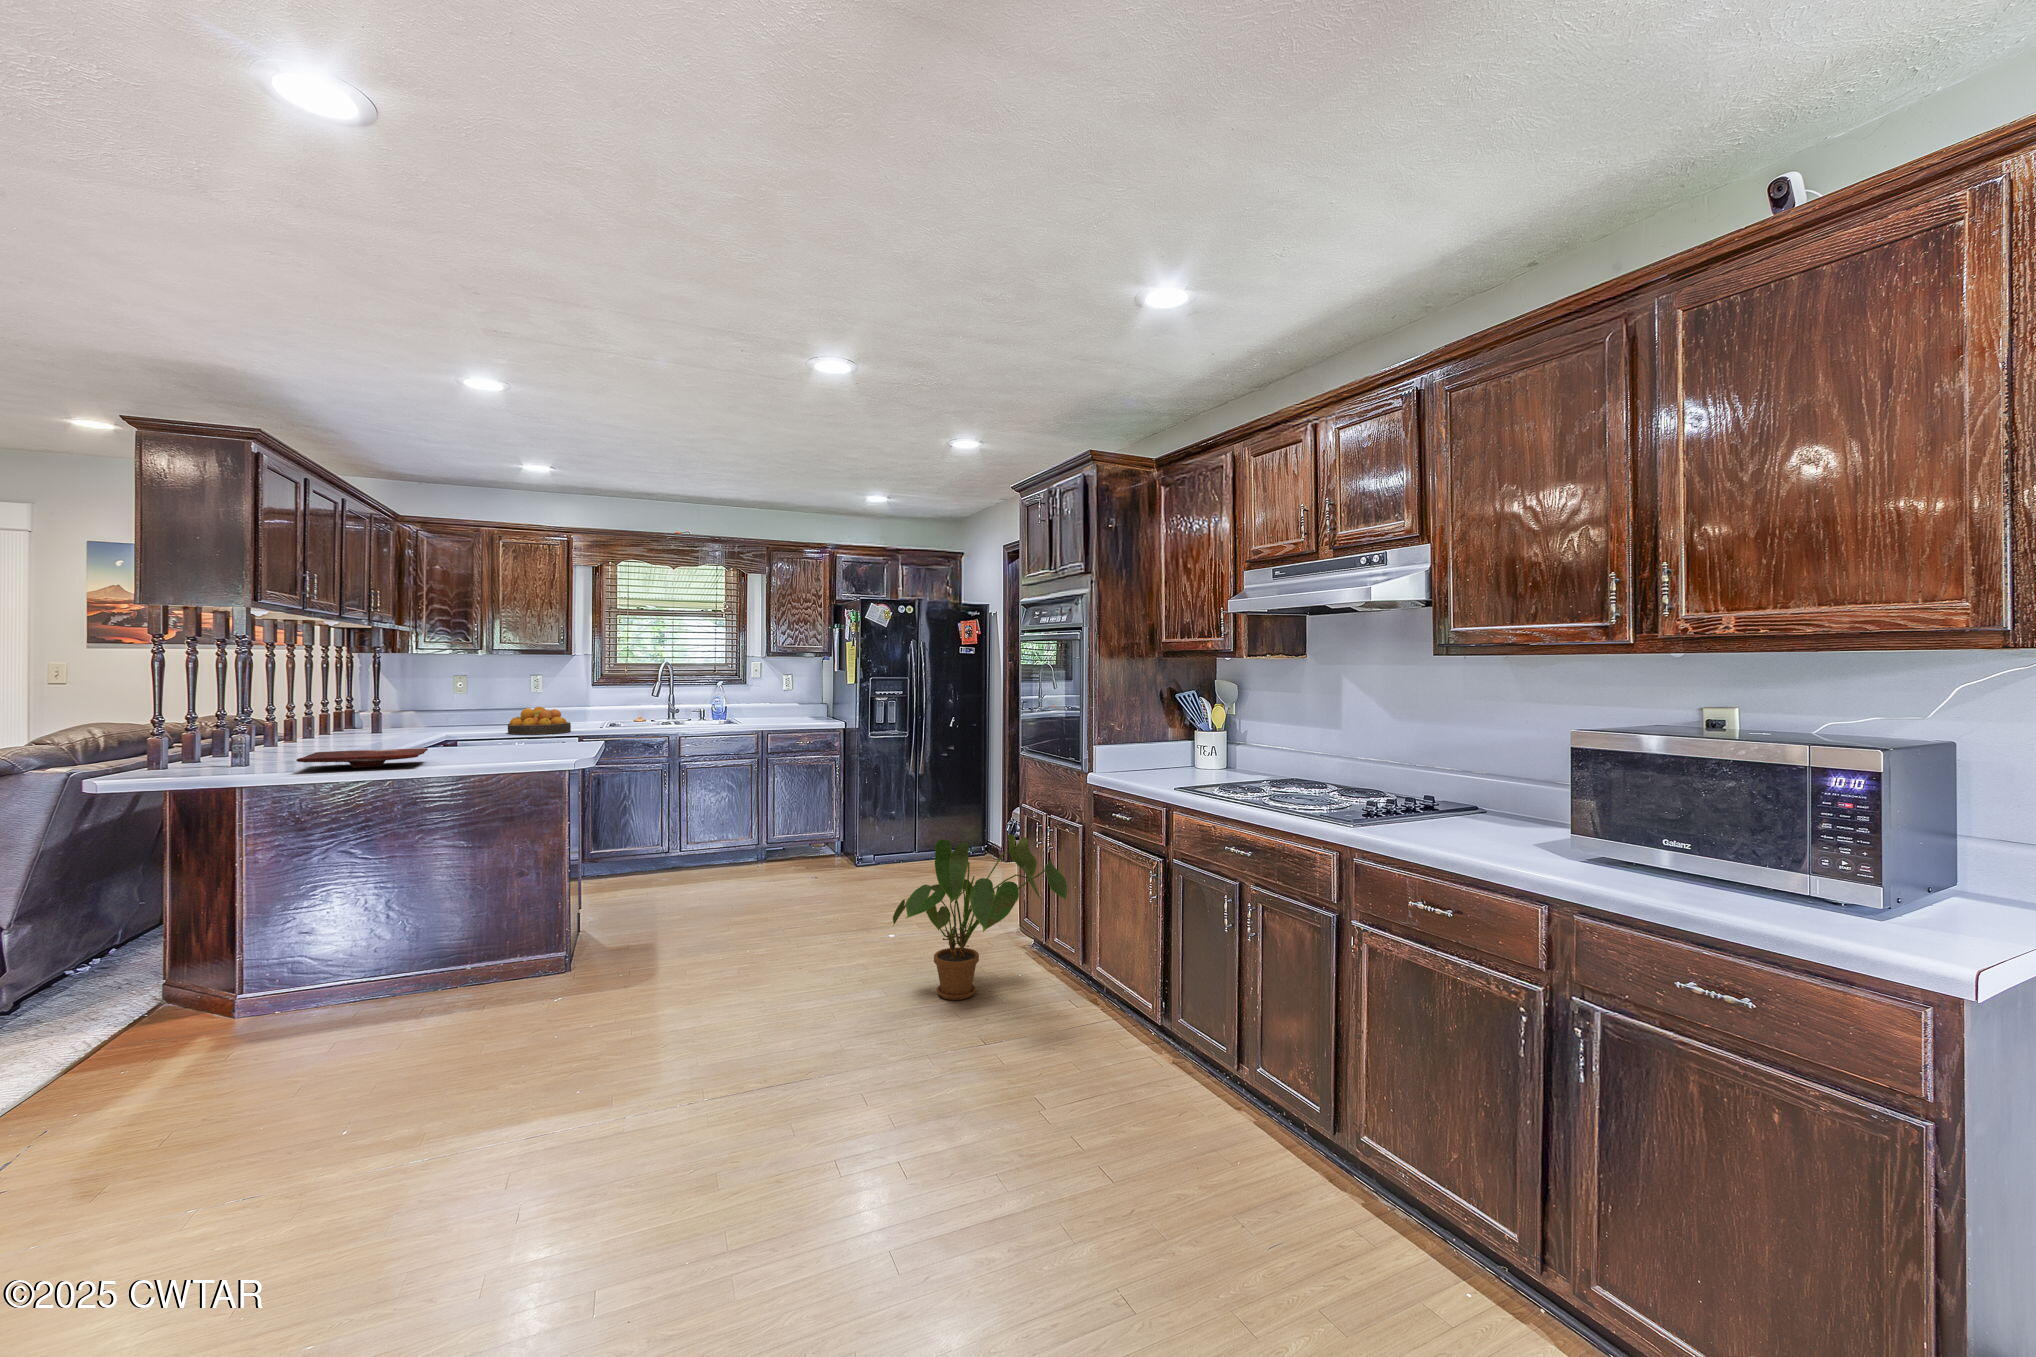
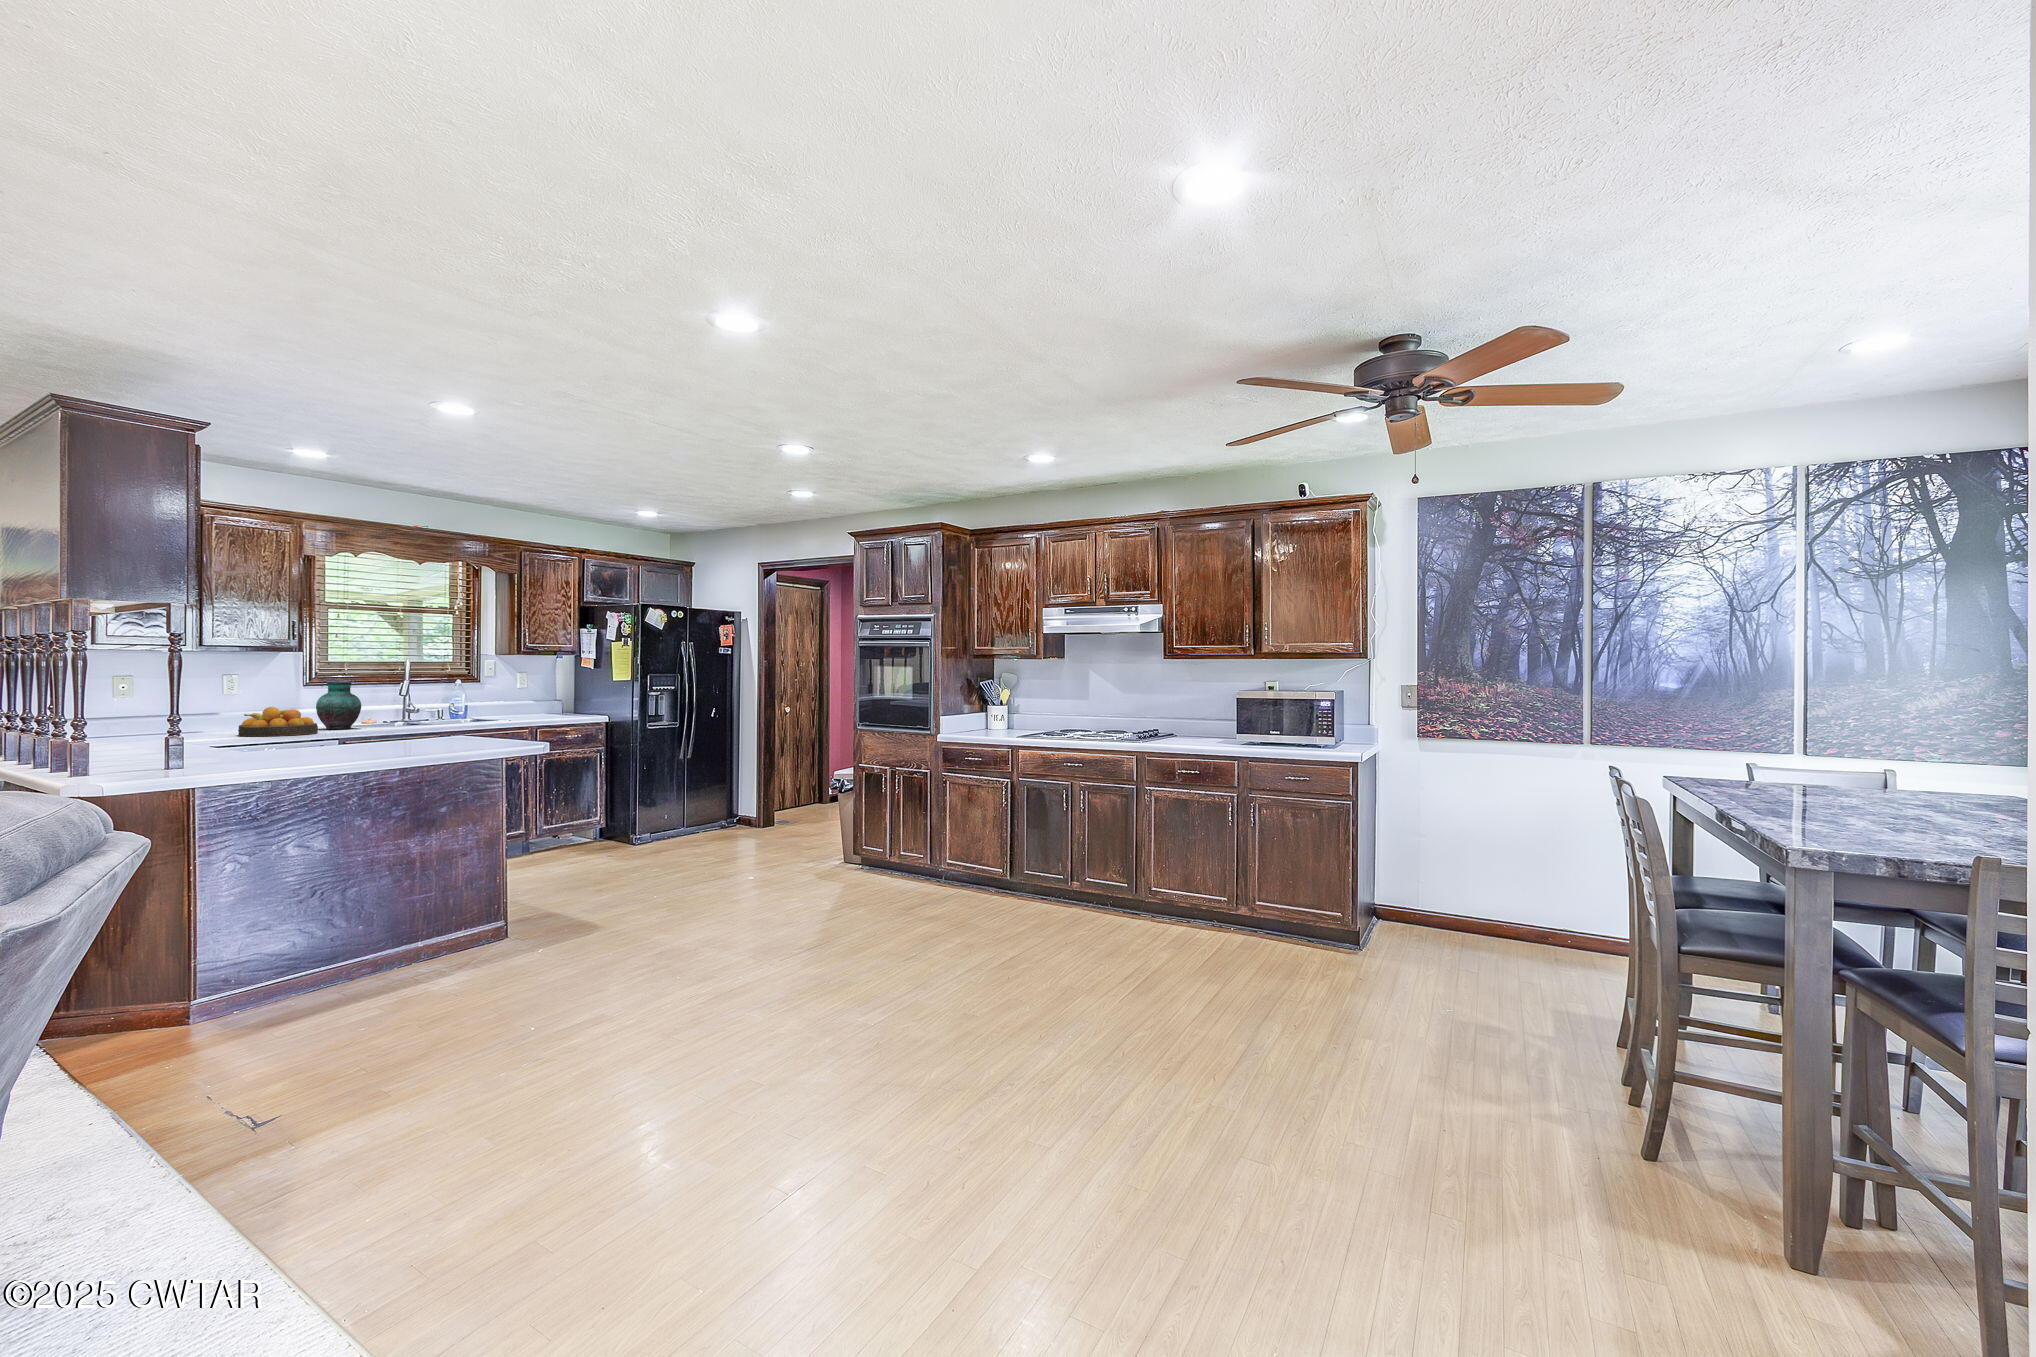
vase: none [590,684,627,728] -> present [316,682,361,729]
cutting board: present [296,748,428,768] -> none [239,741,383,759]
house plant: present [893,834,1068,1000] -> none [805,780,930,894]

